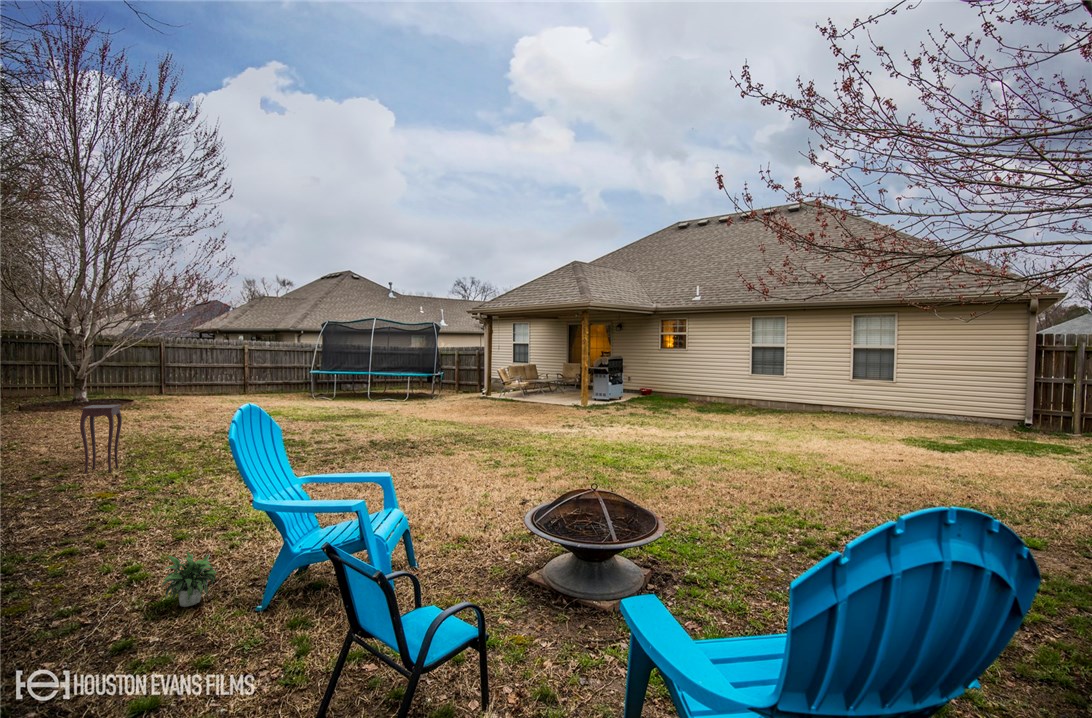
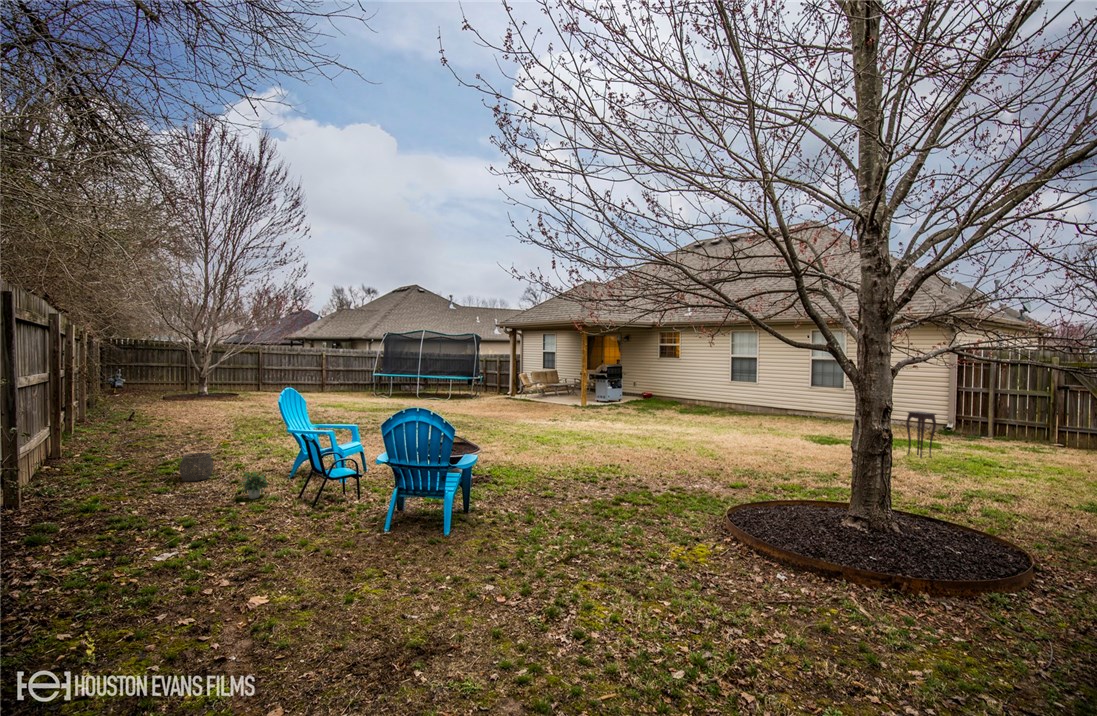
side table: present [80,405,122,474] -> present [906,411,936,458]
woven basket: none [33,513,104,571] -> present [179,453,214,481]

